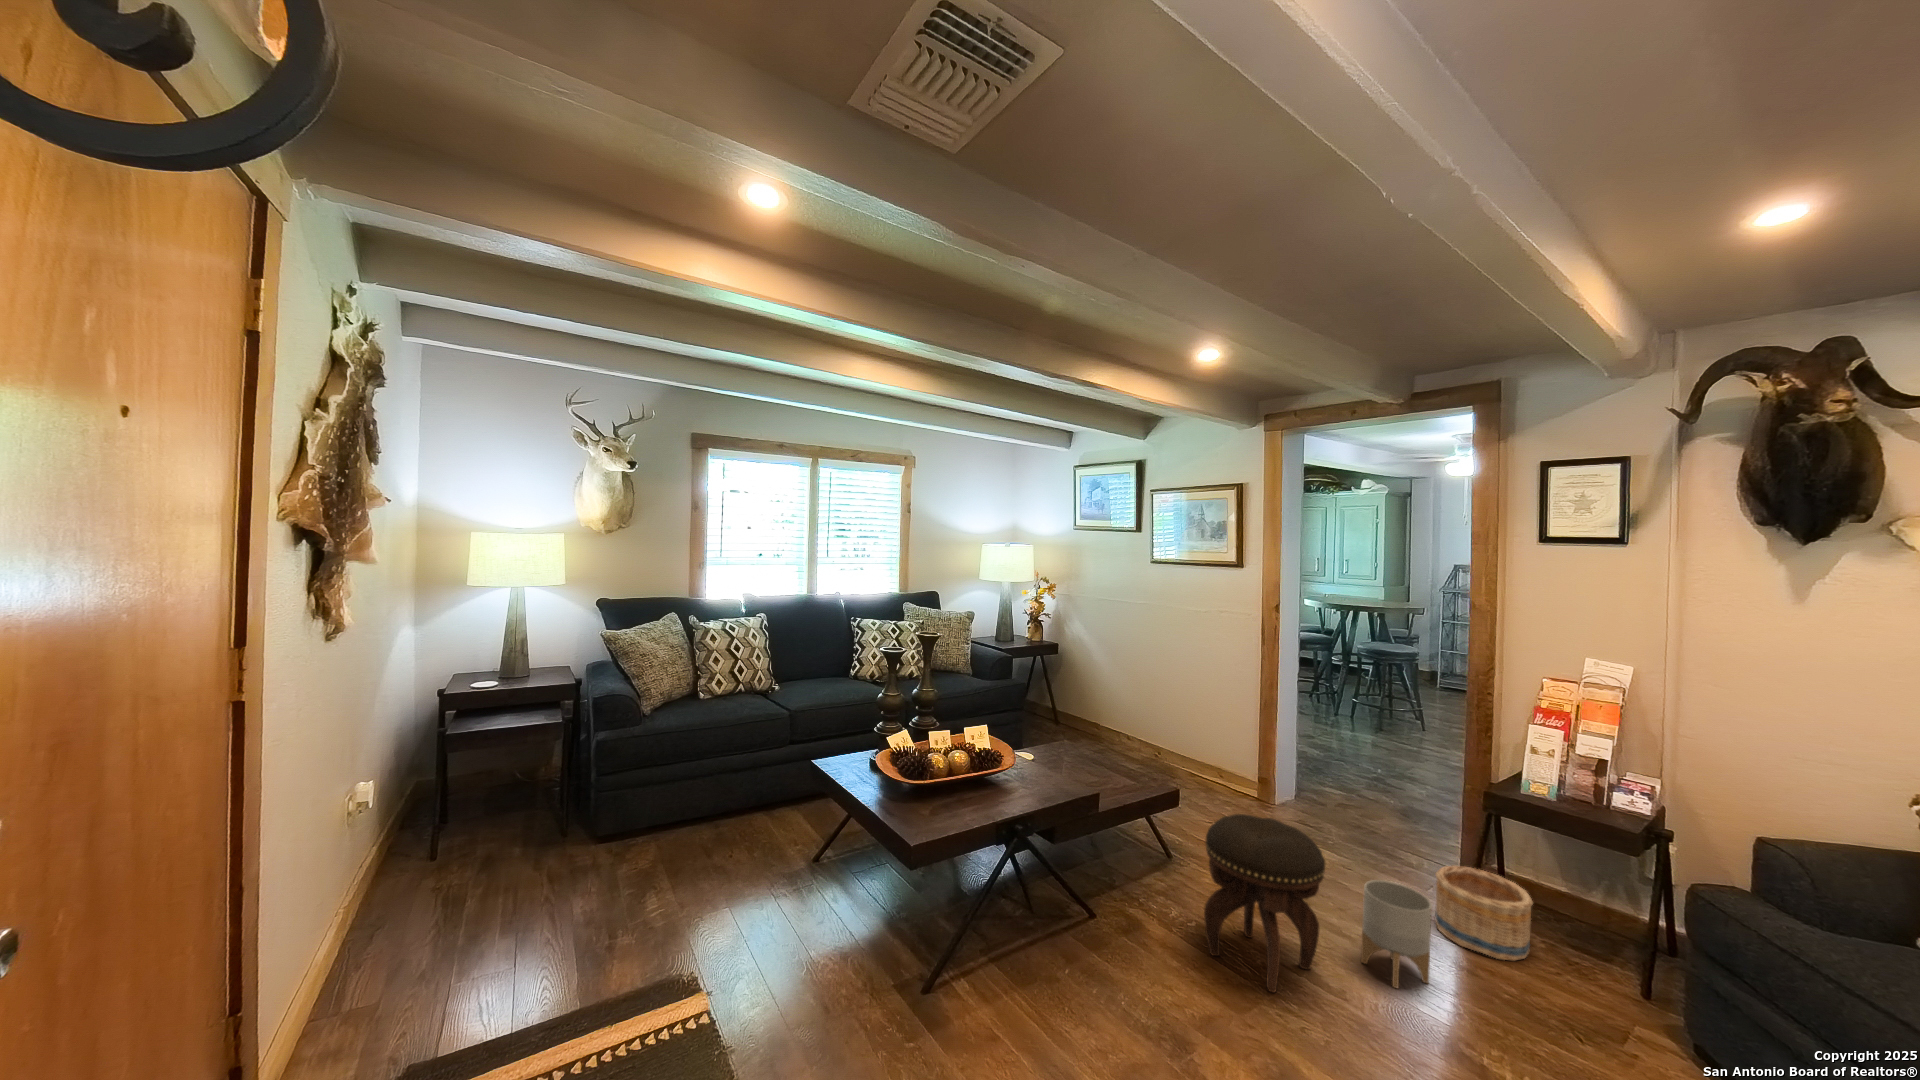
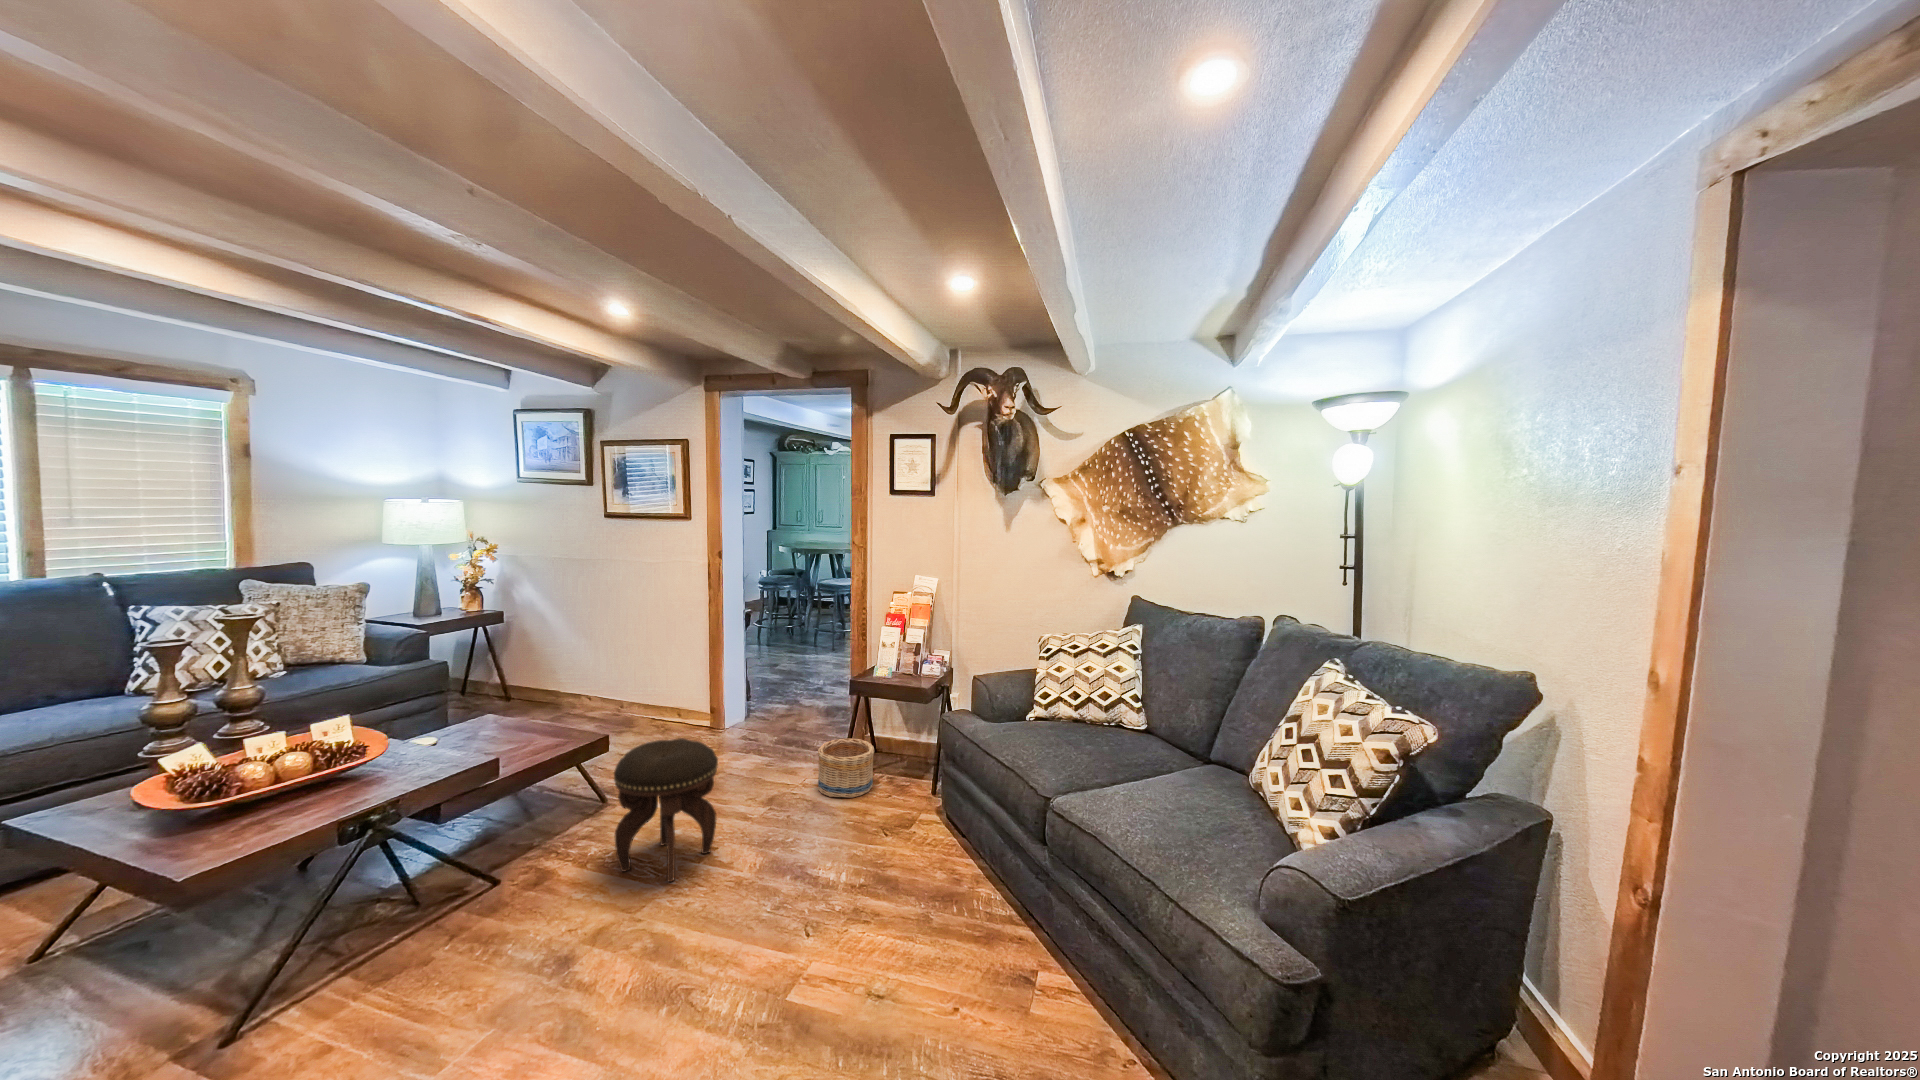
planter: present [1361,880,1432,988] -> none [753,764,800,842]

